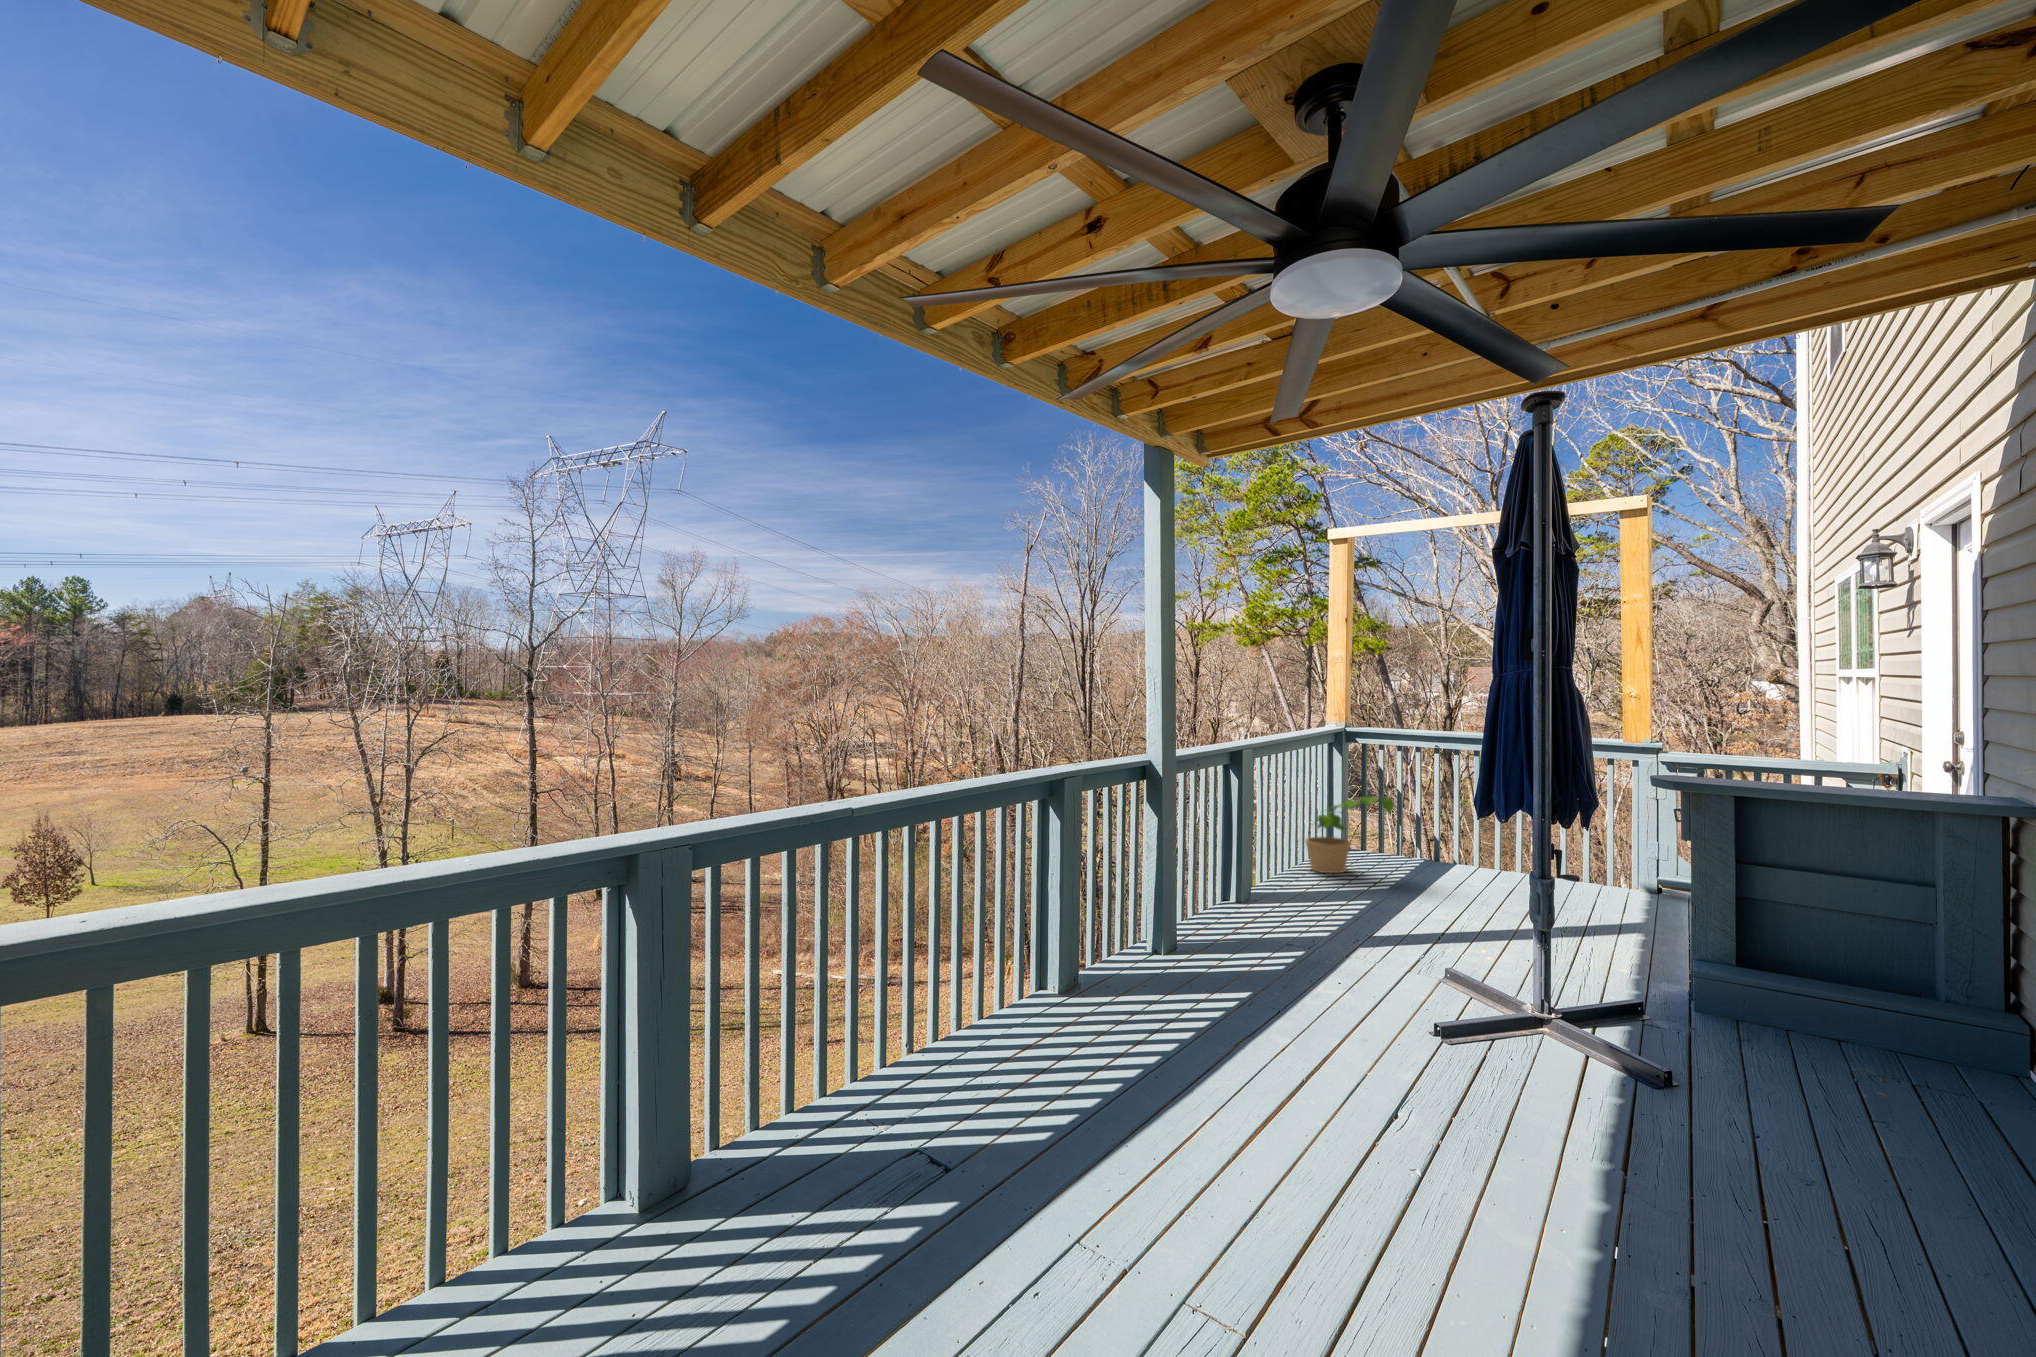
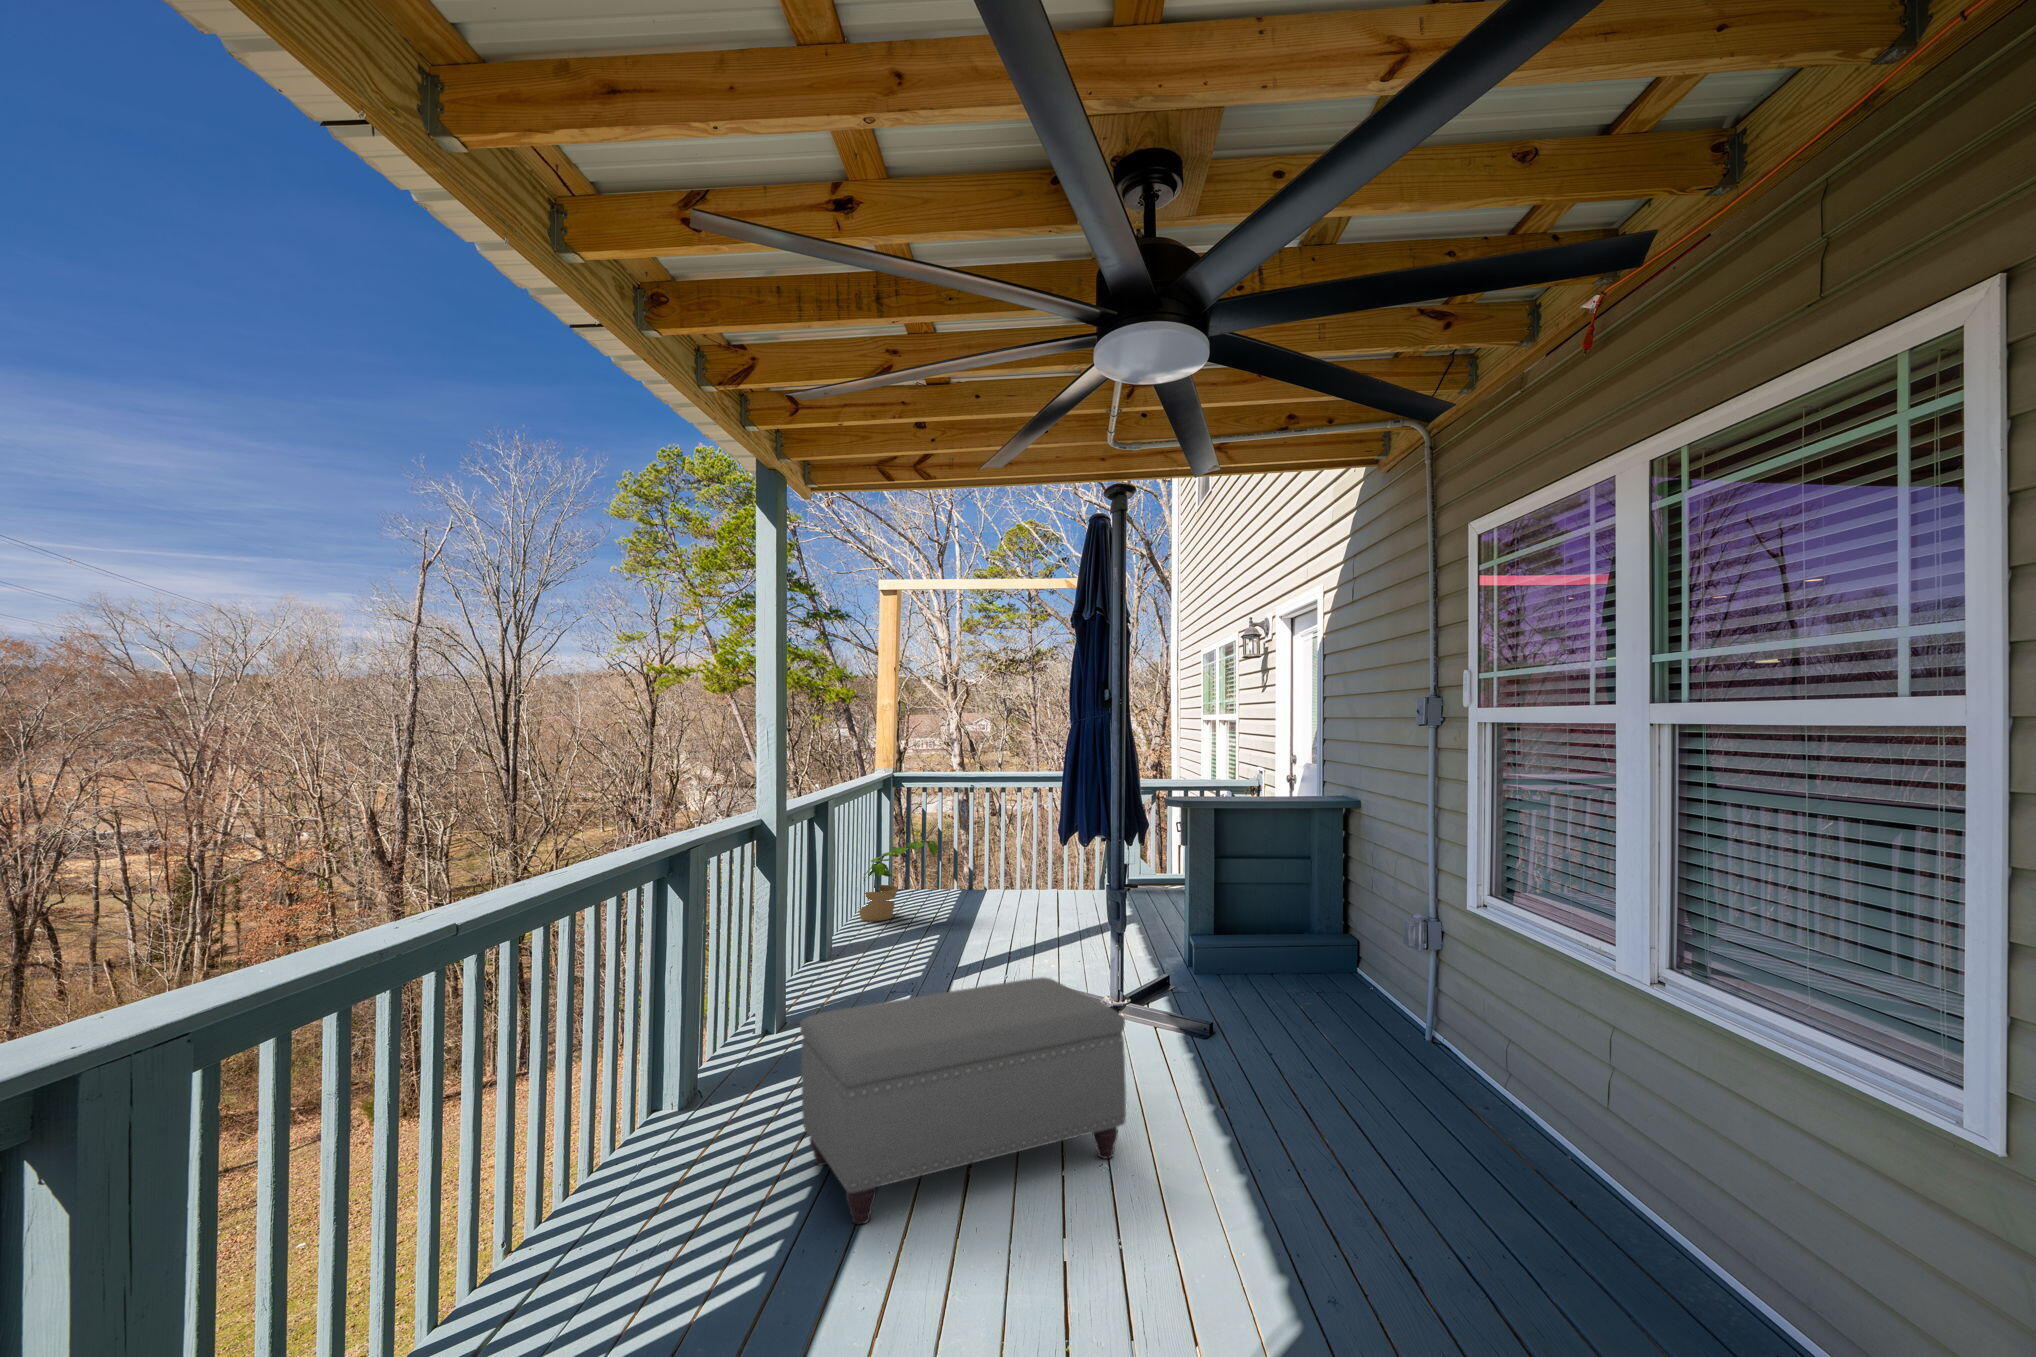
ottoman: none [1079,948,1437,1192] -> present [800,977,1126,1224]

